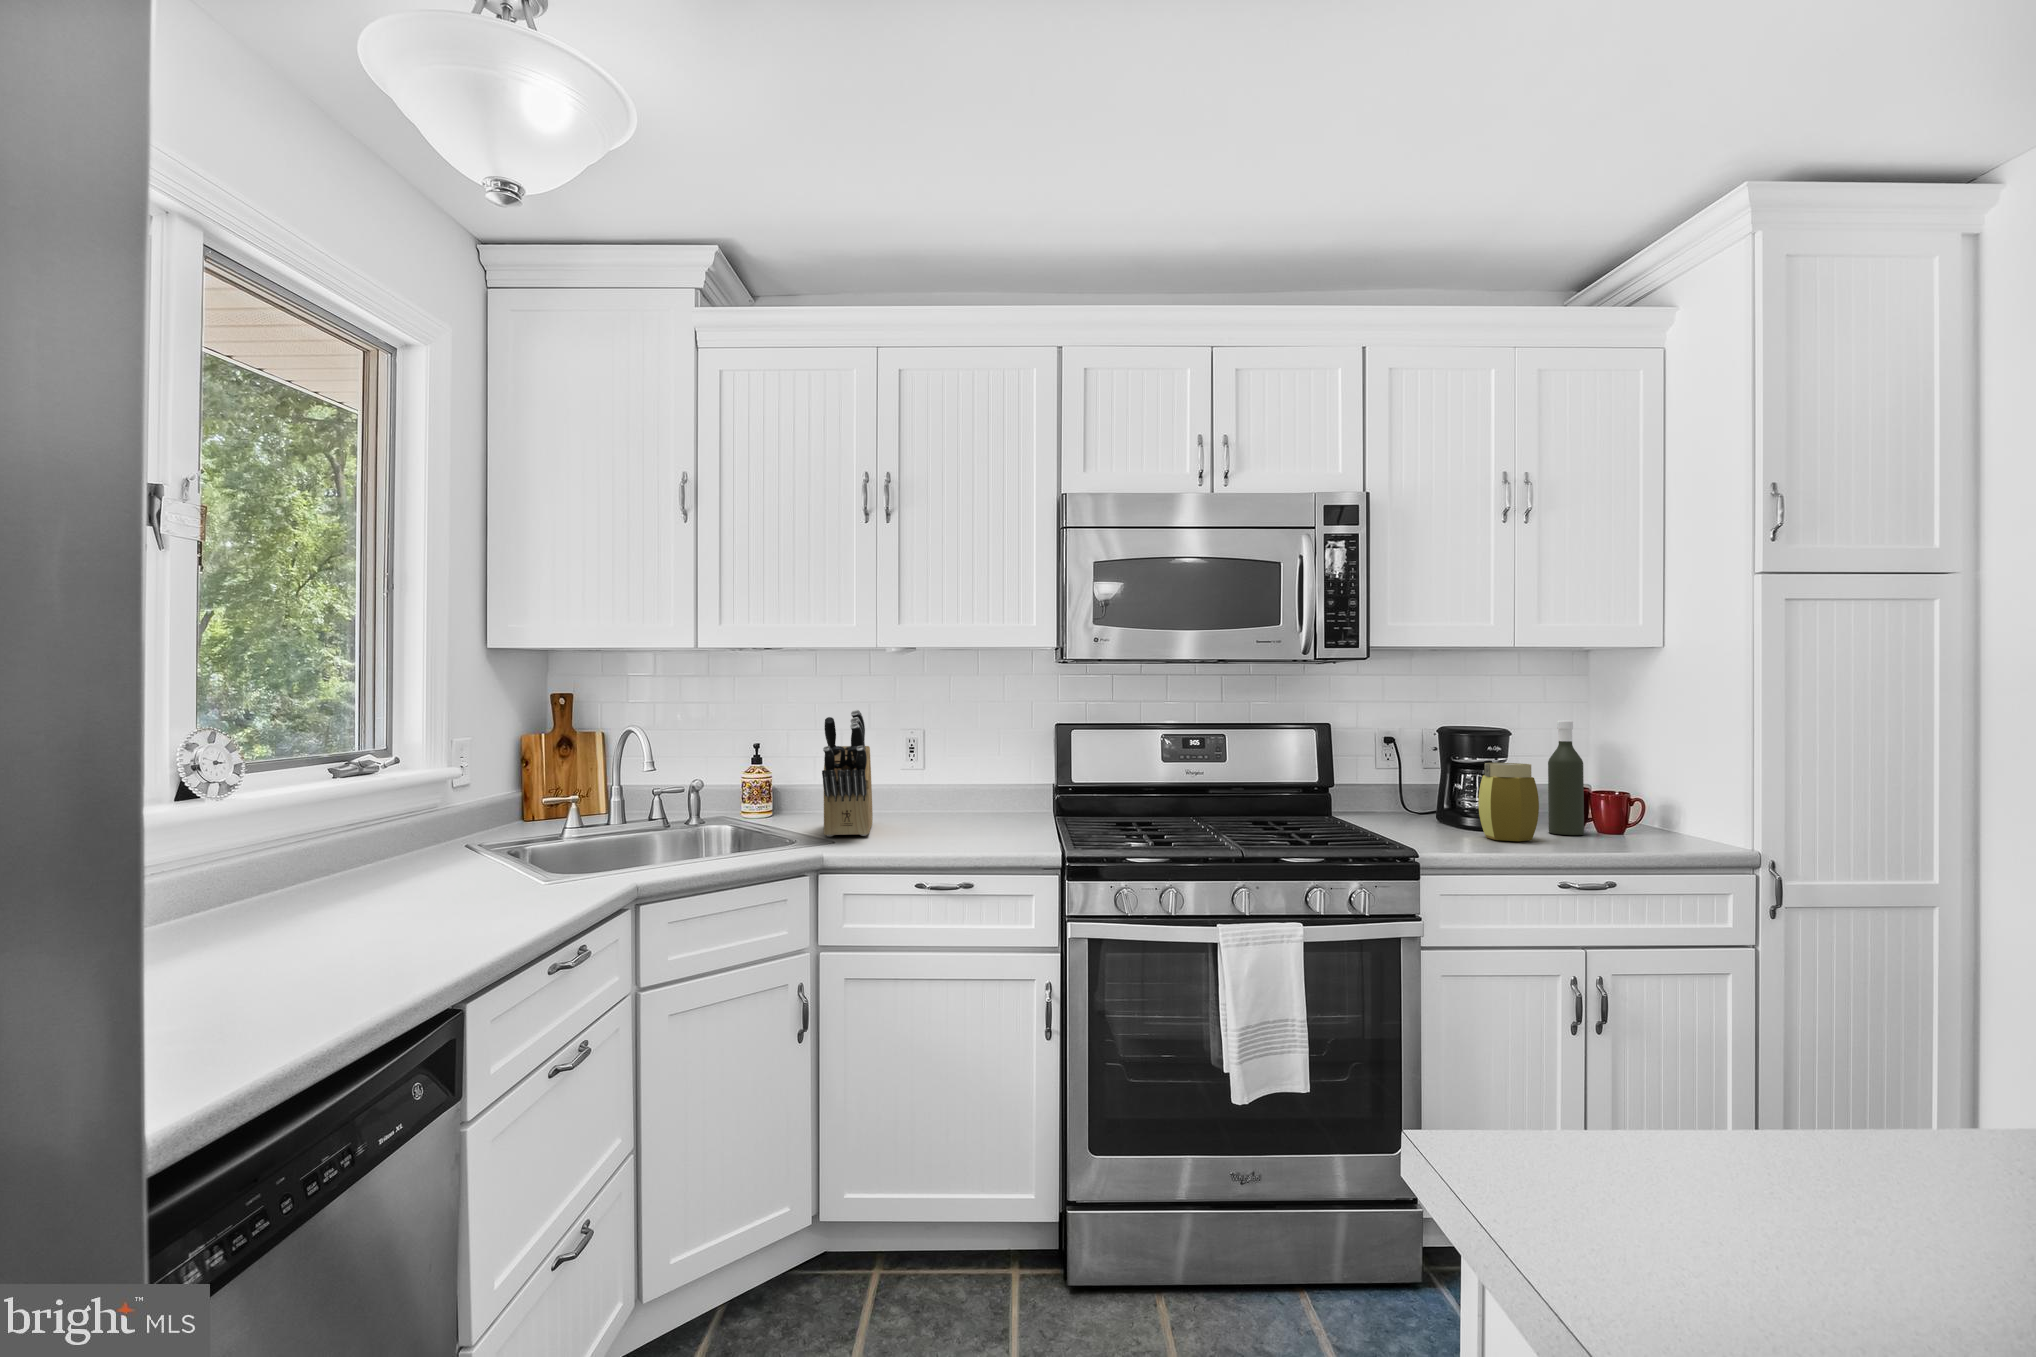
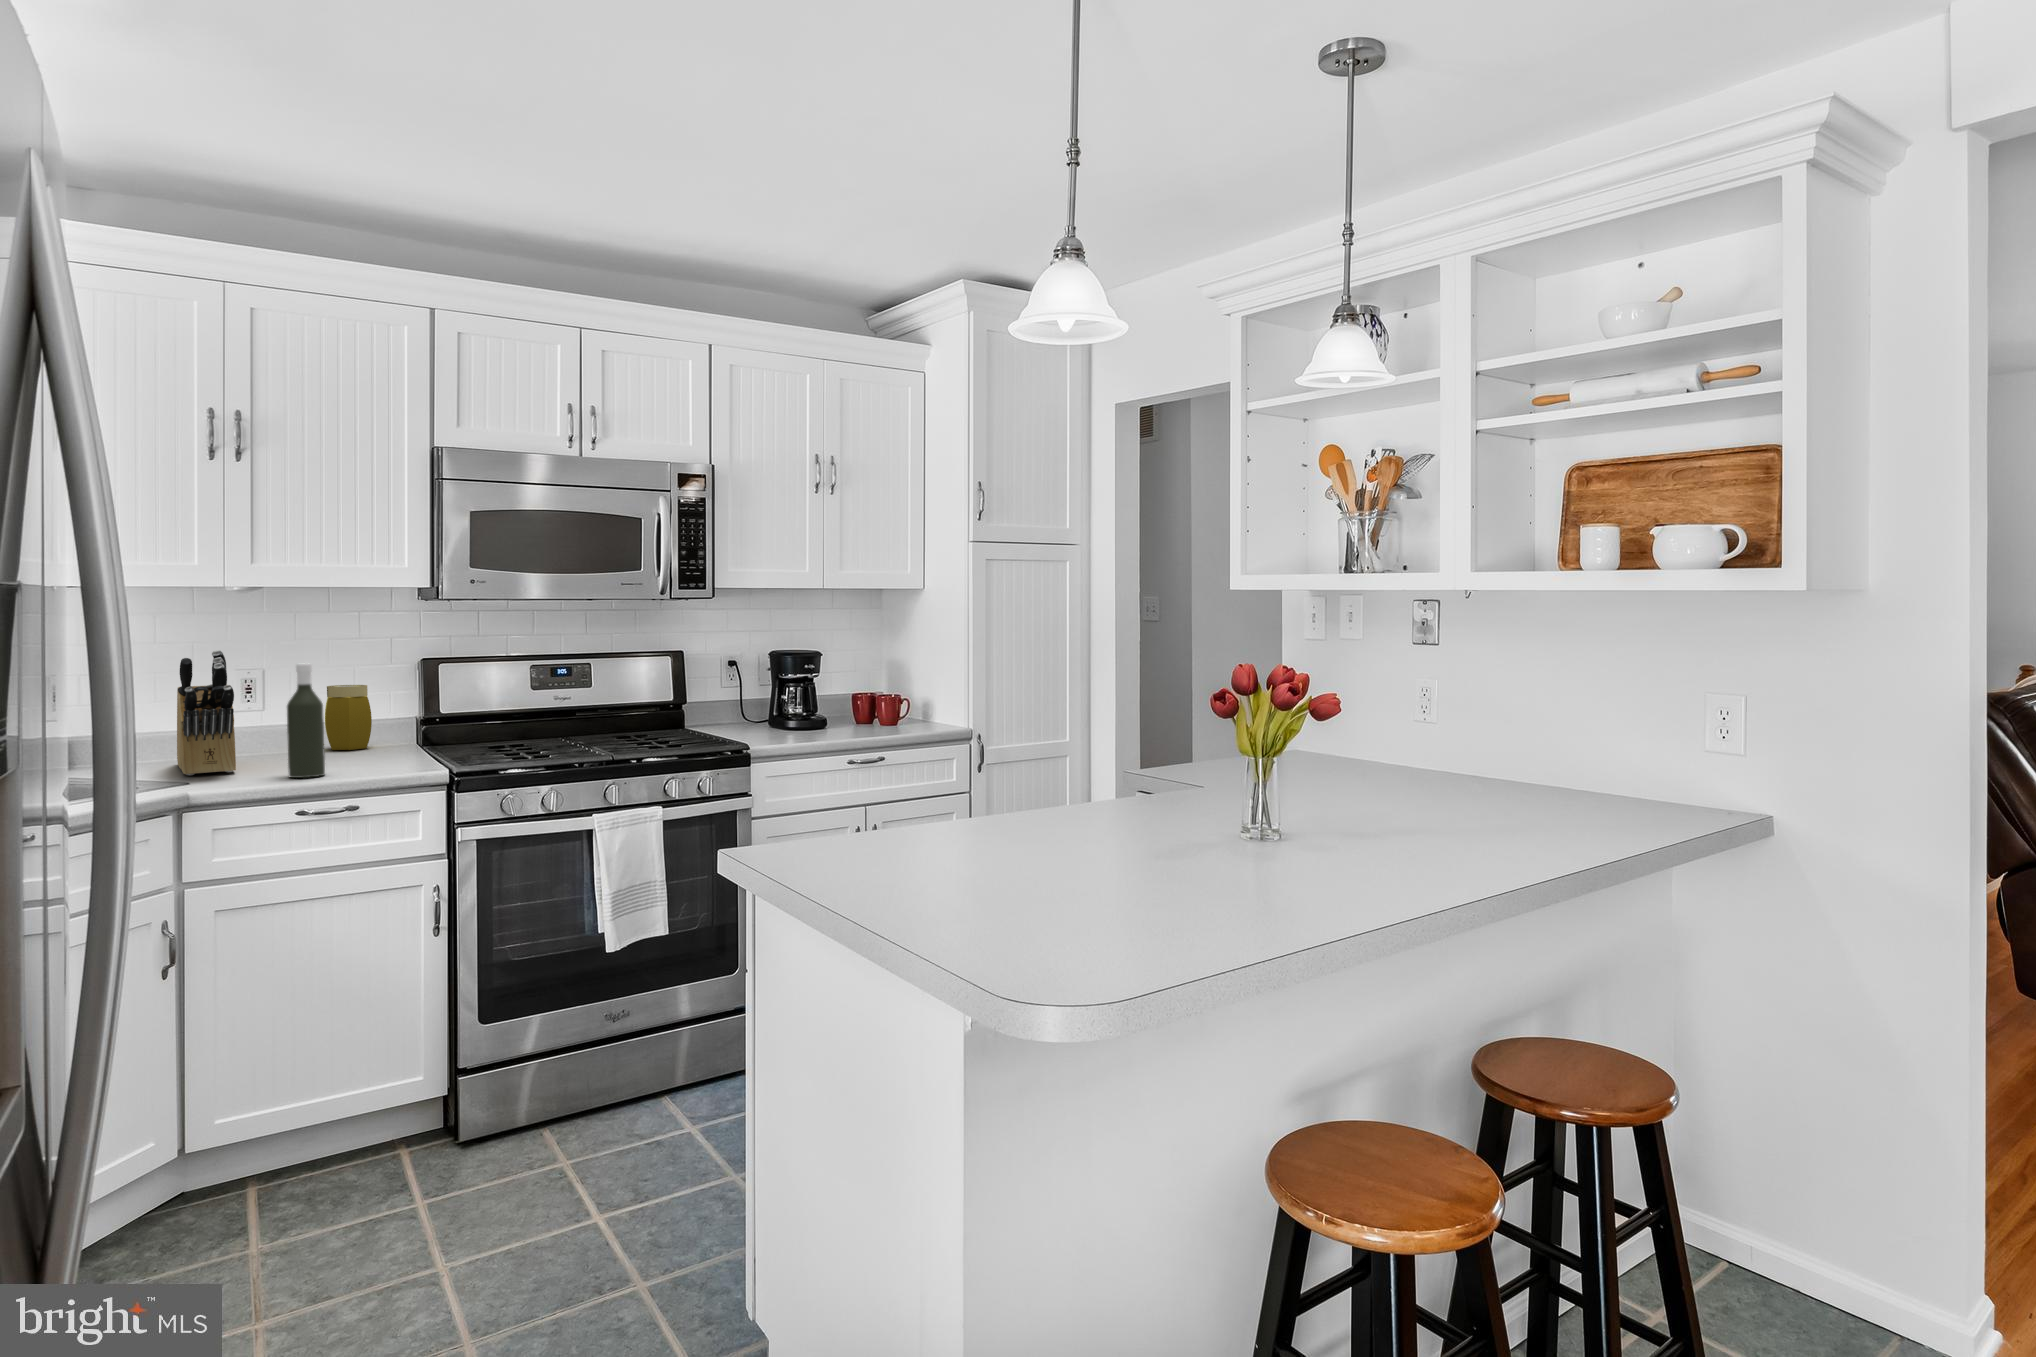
bottle: present [1548,721,1584,835] -> present [287,663,325,778]
jar: present [1478,763,1539,841] -> present [325,685,372,750]

